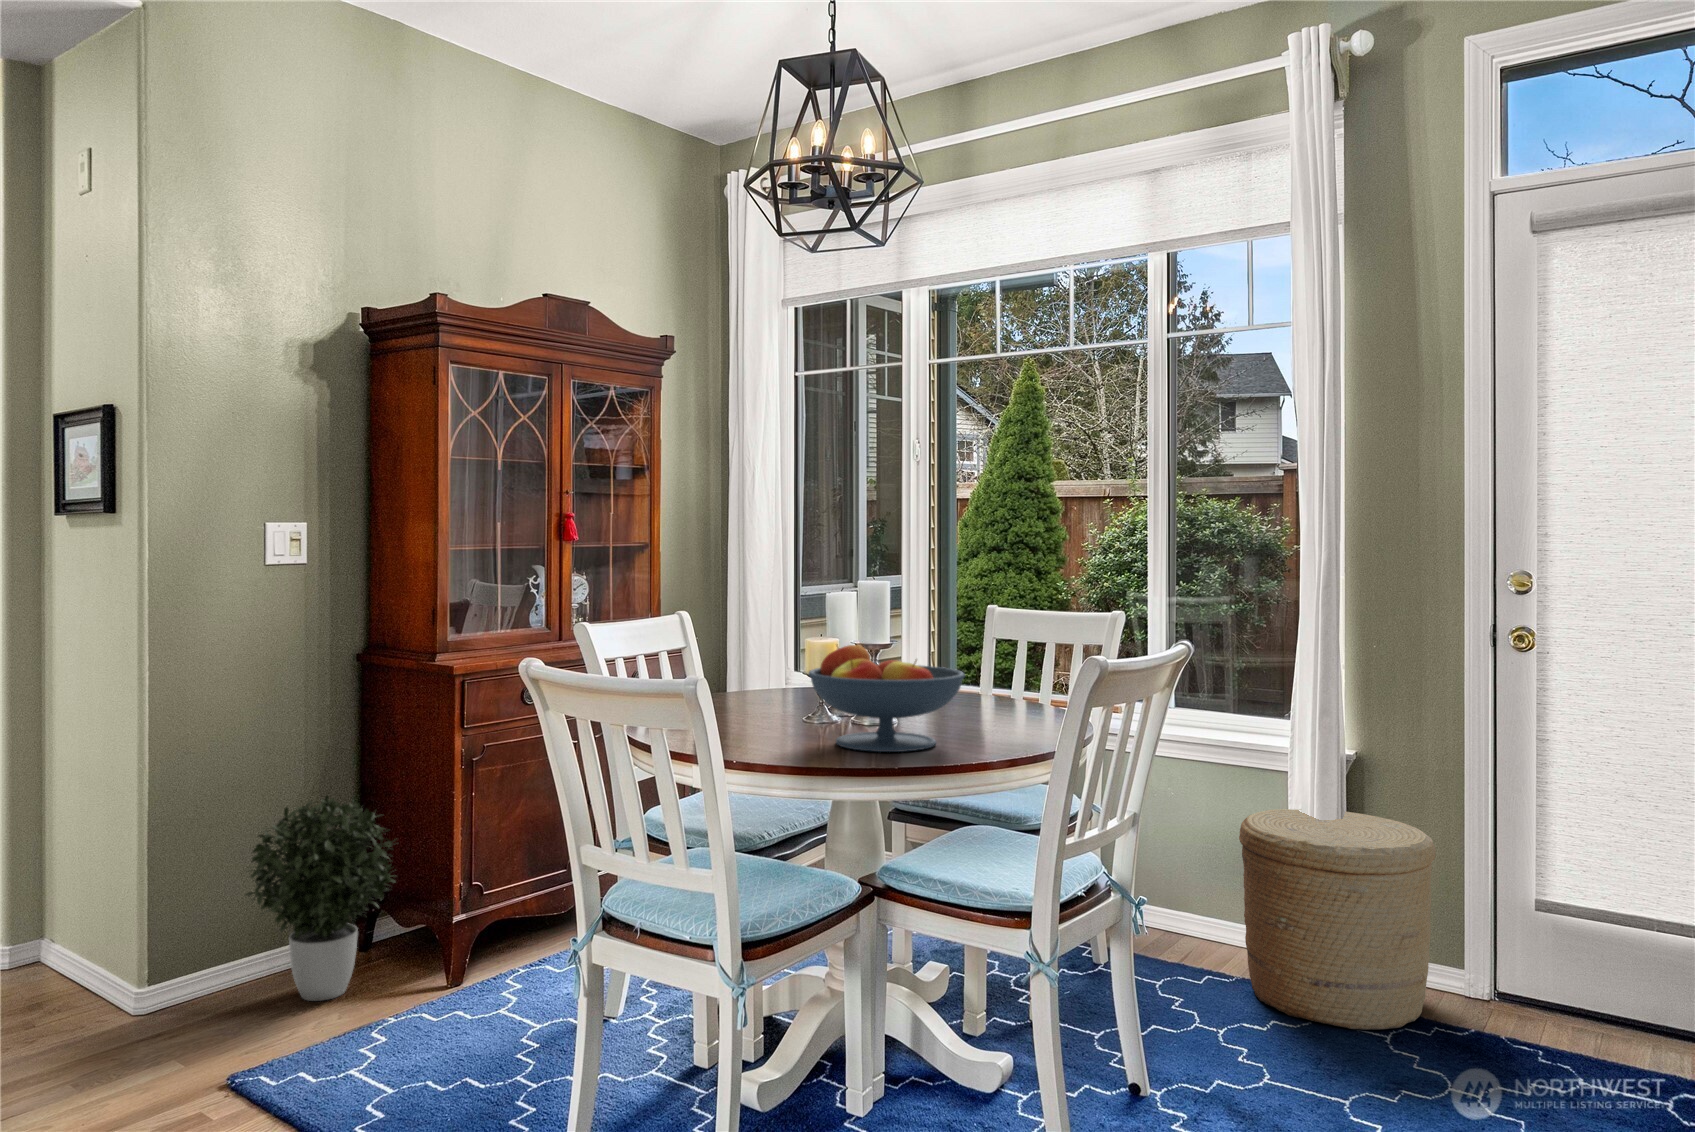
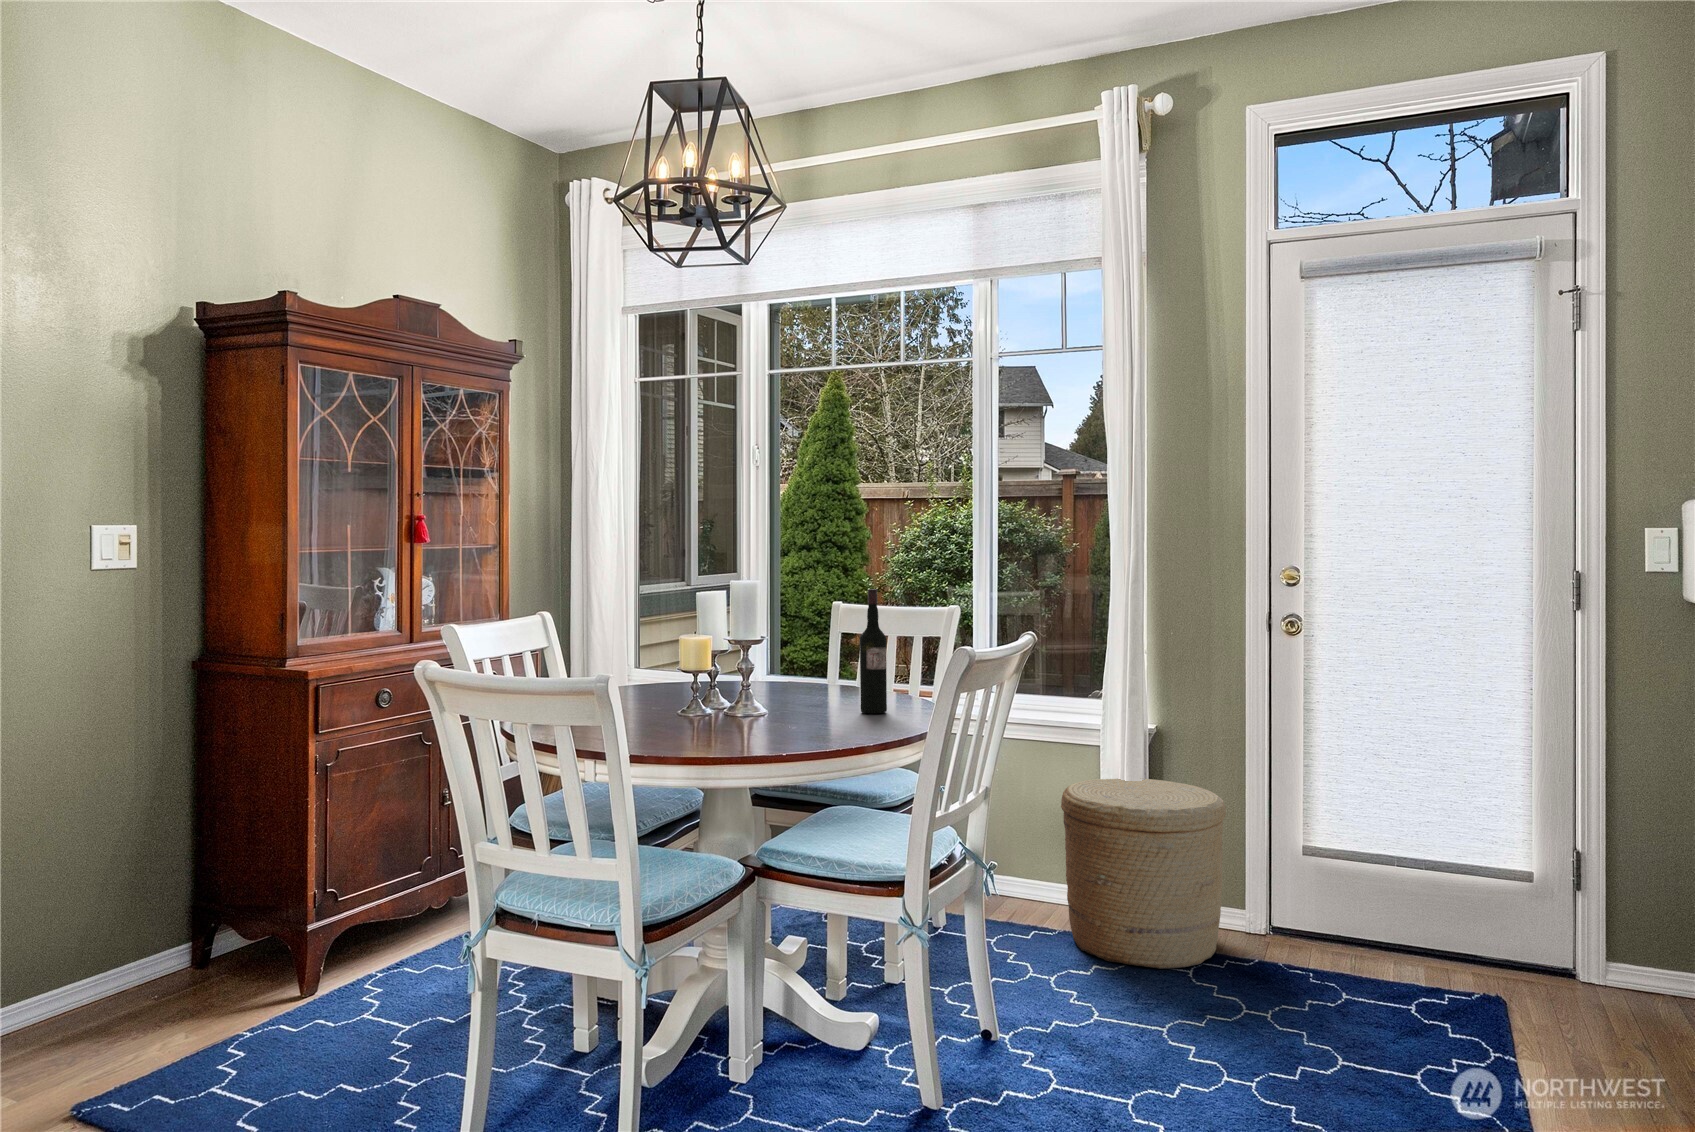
wine bottle: none [1001,592,1030,727] -> present [860,589,887,713]
fruit bowl: present [809,645,965,752] -> none [688,640,836,741]
potted plant: present [245,796,395,1001] -> none [77,807,248,1021]

